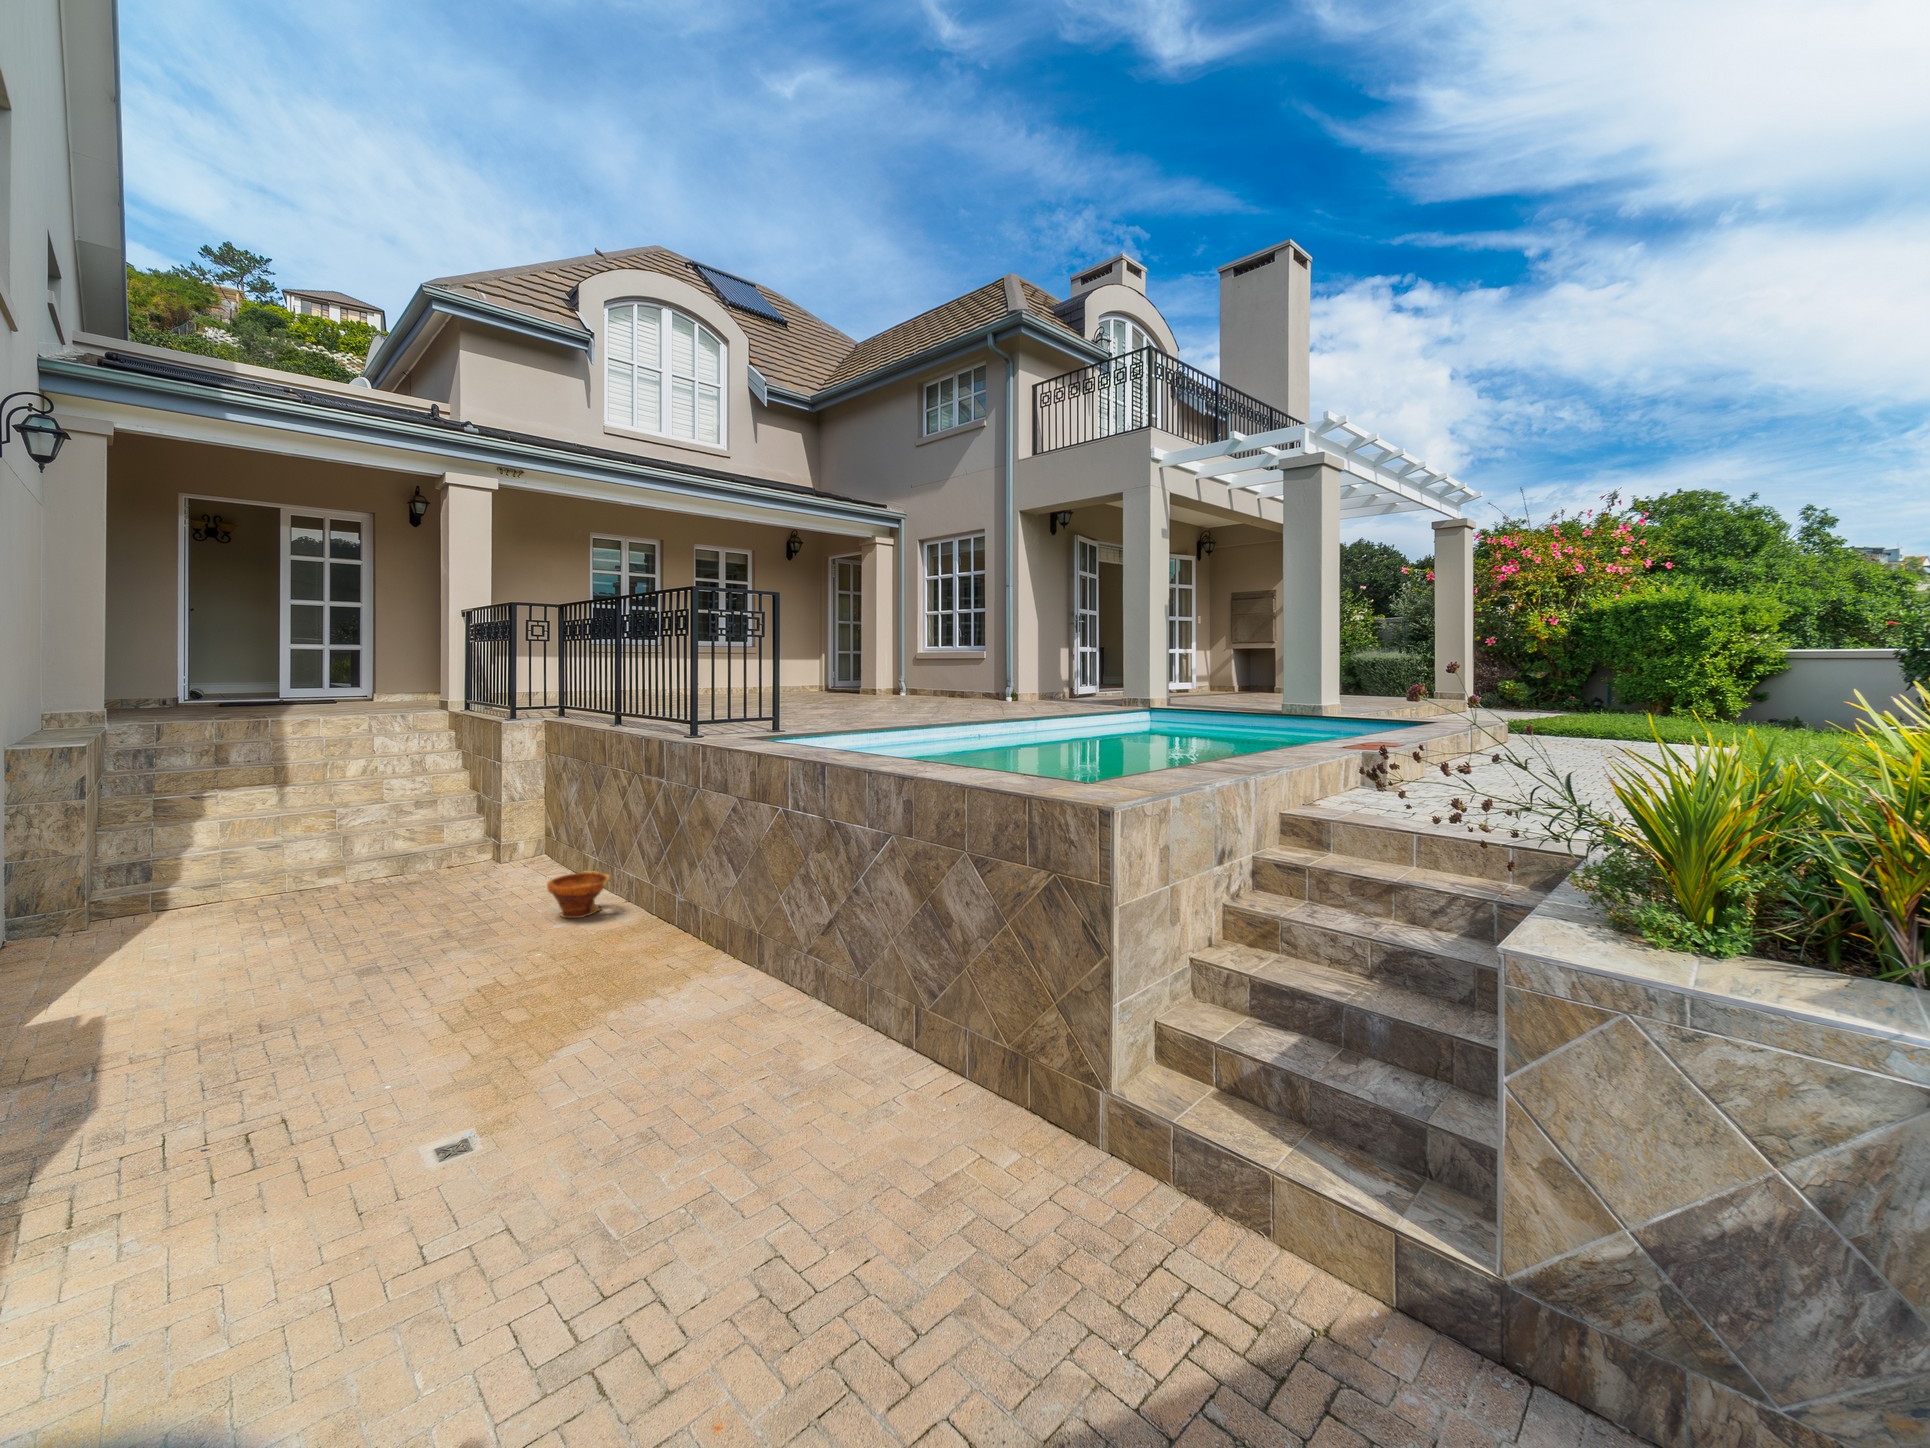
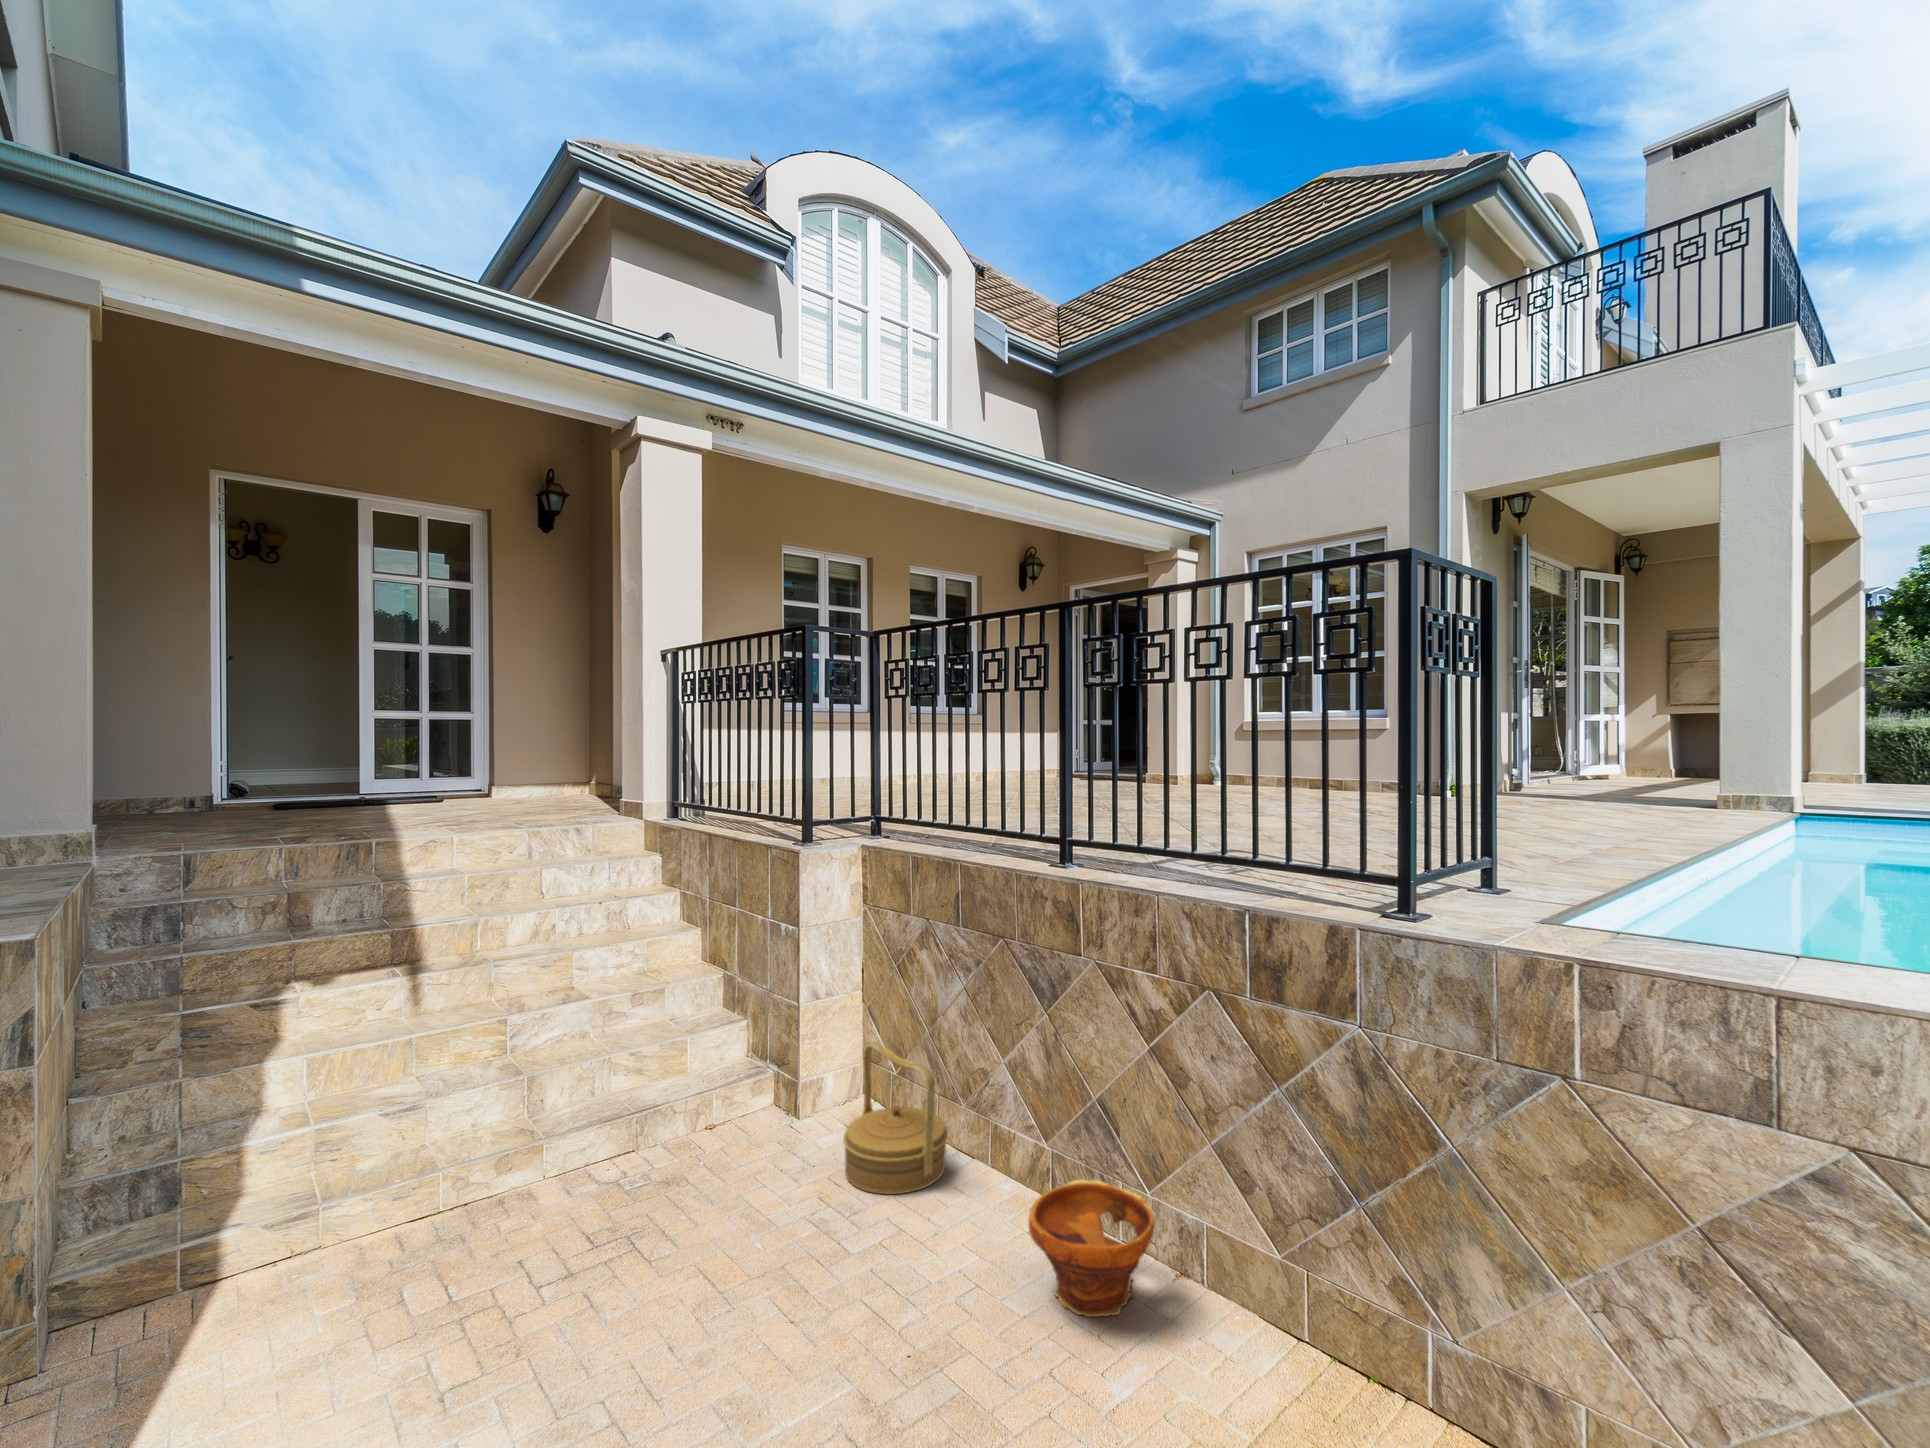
woven basket: none [504,823,564,888] -> present [843,1043,948,1194]

